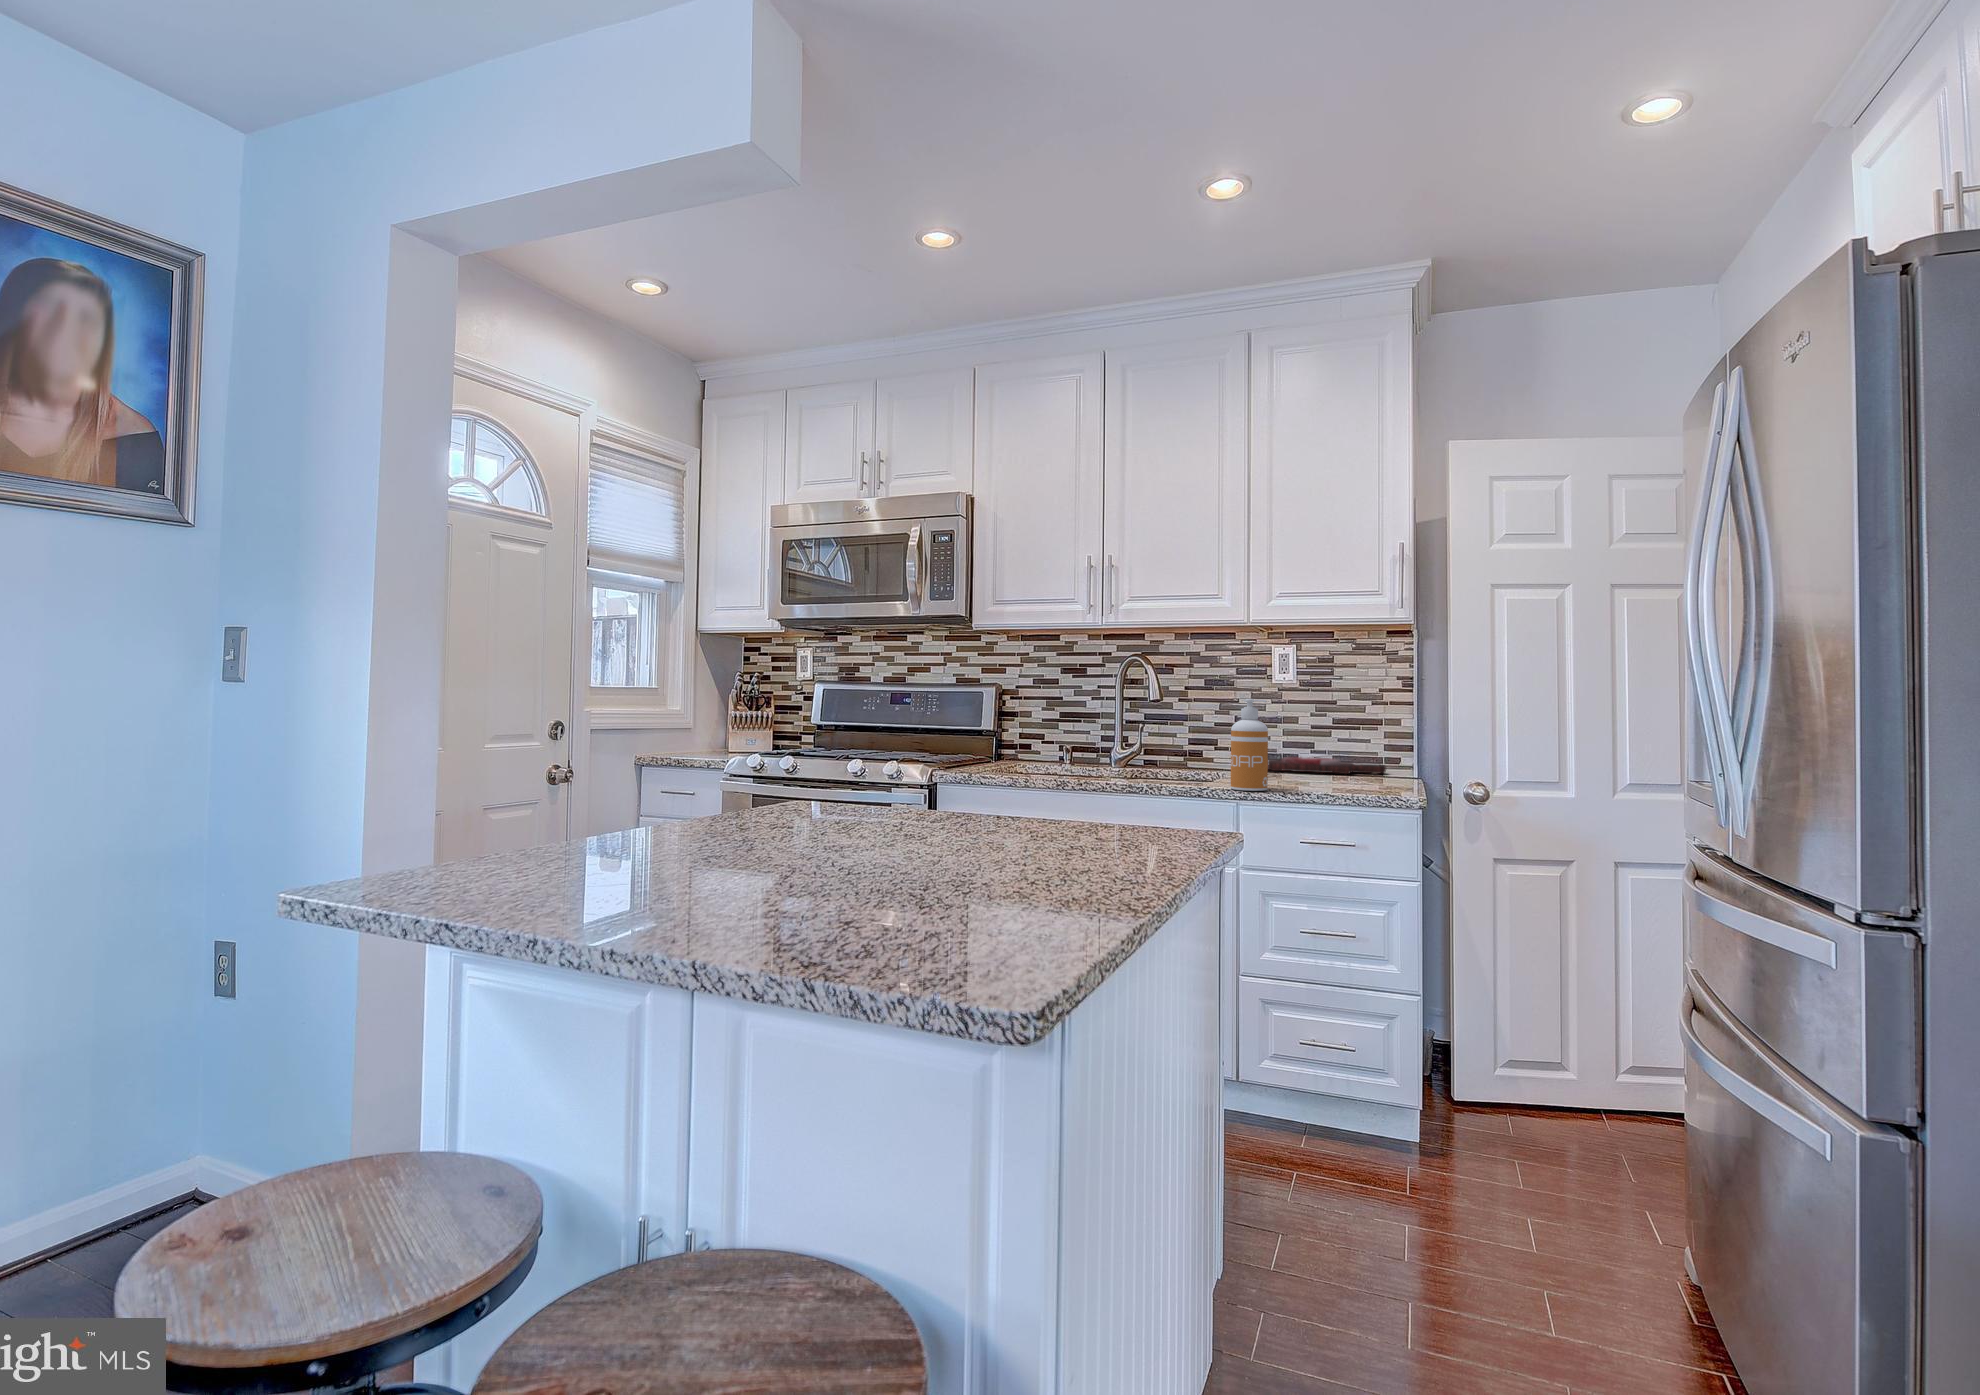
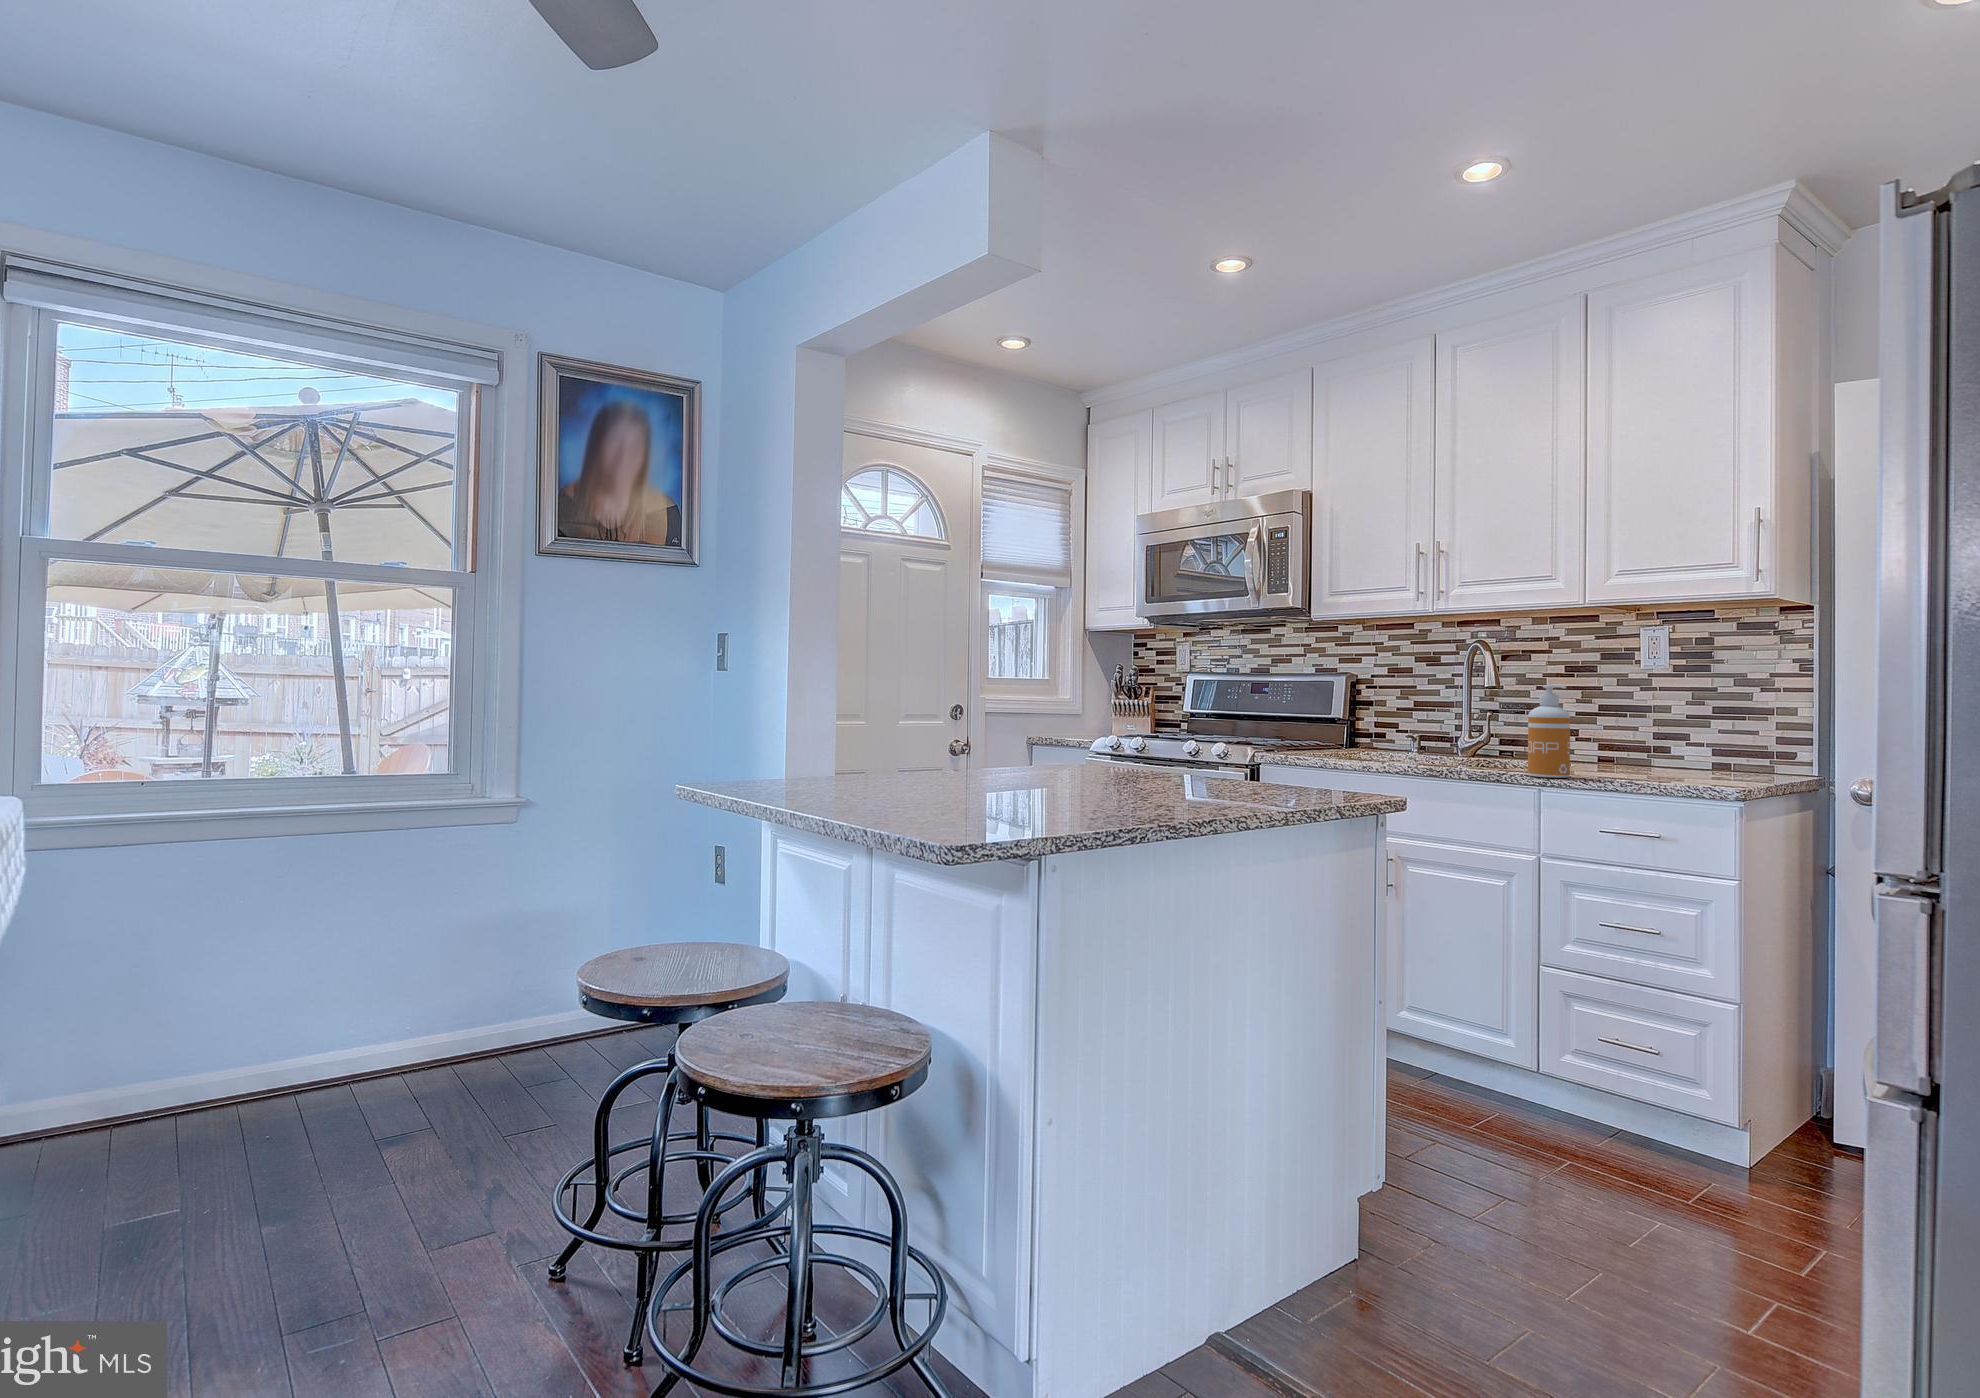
cutting board: present [1268,756,1386,774] -> none [1614,748,1779,770]

